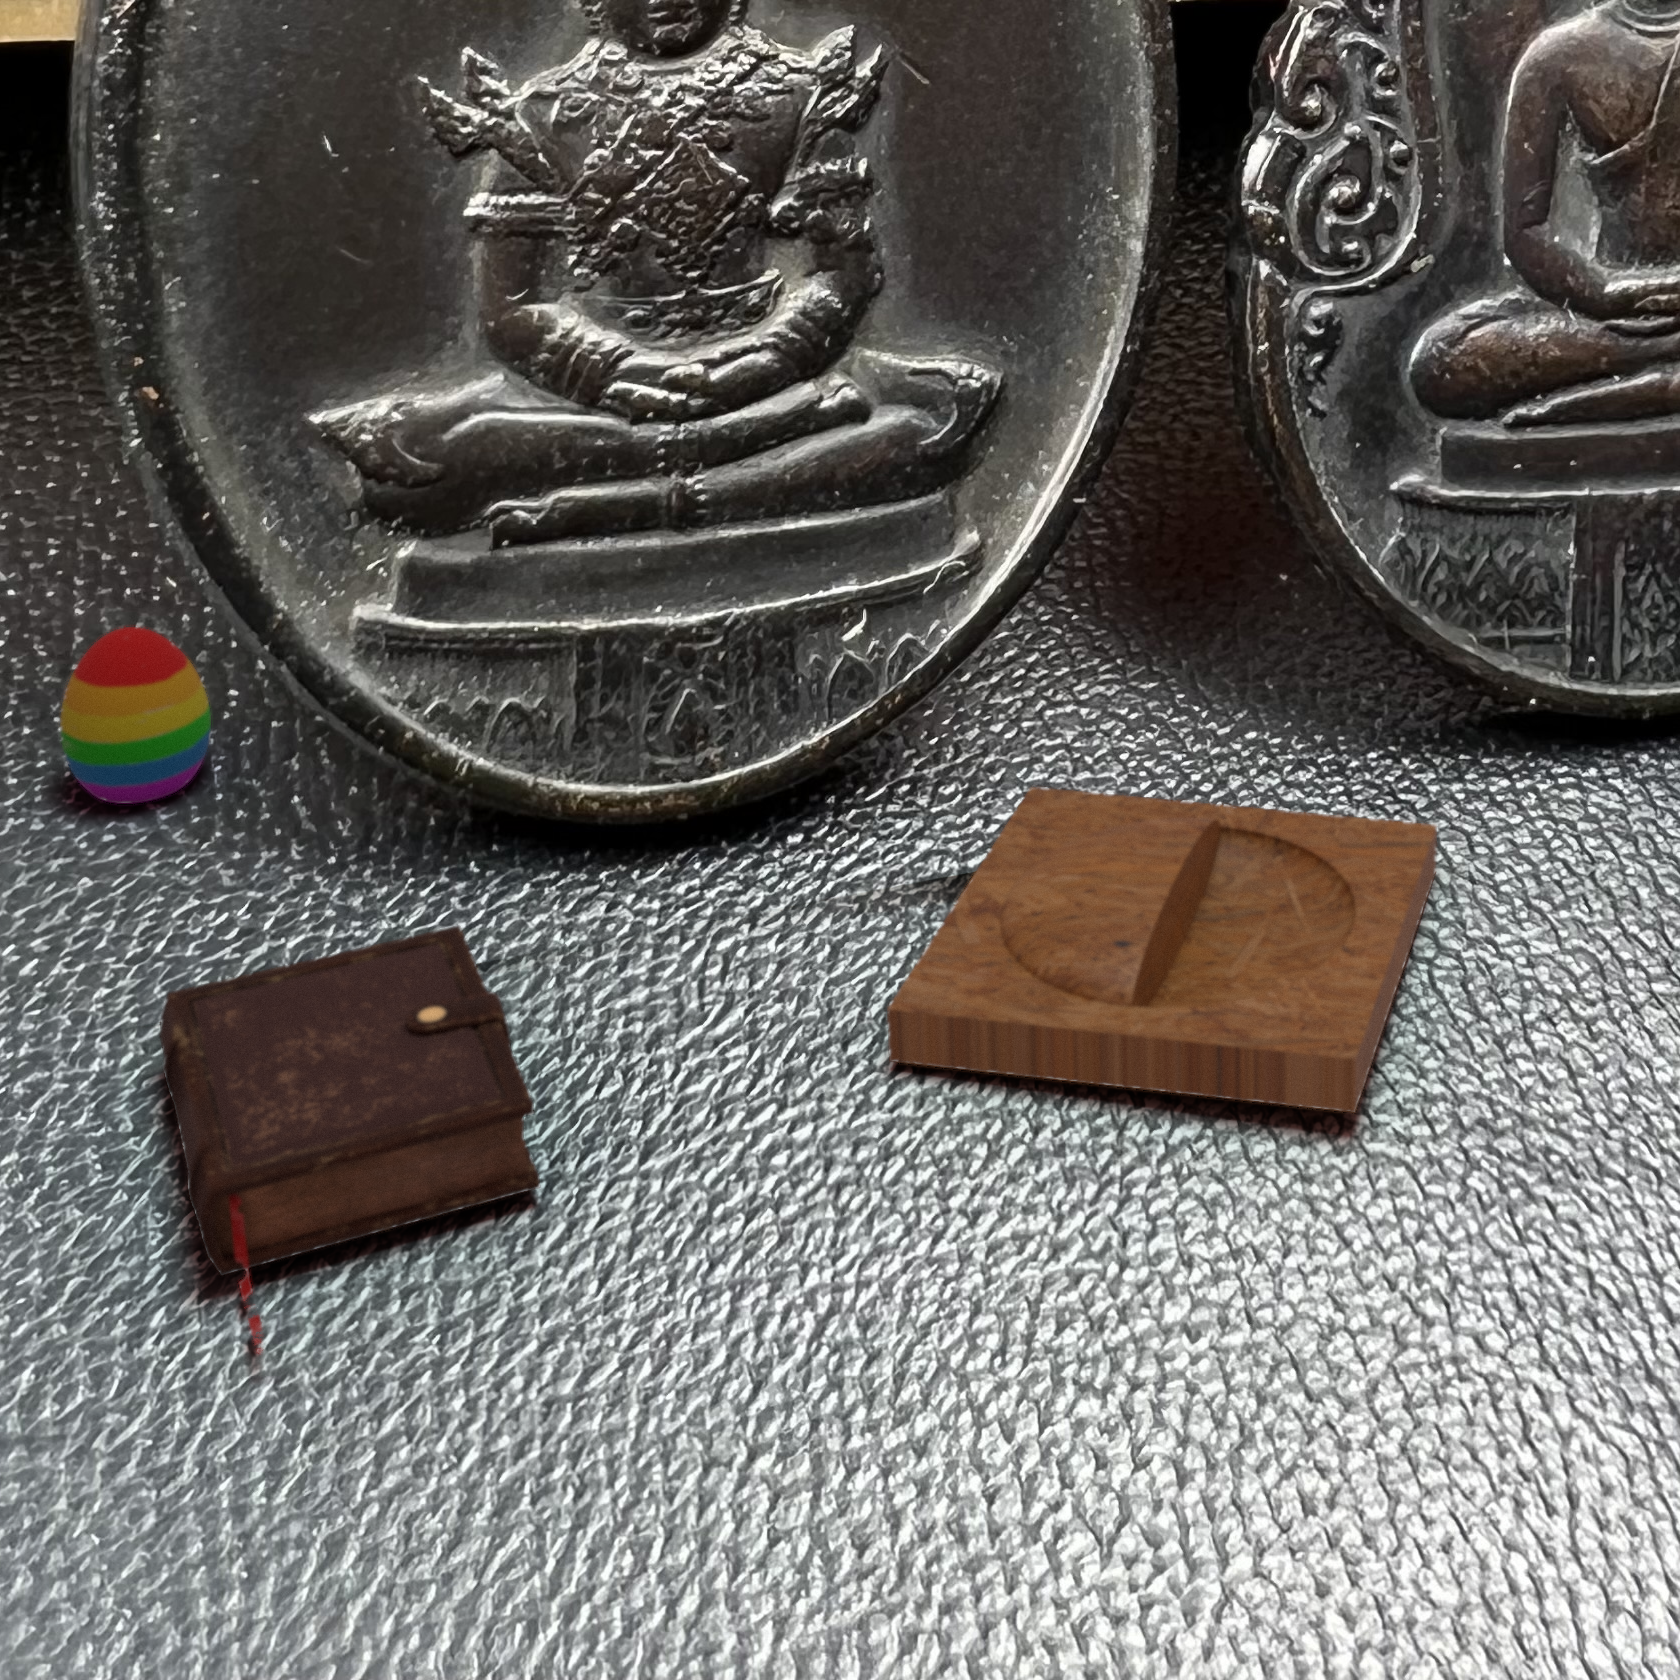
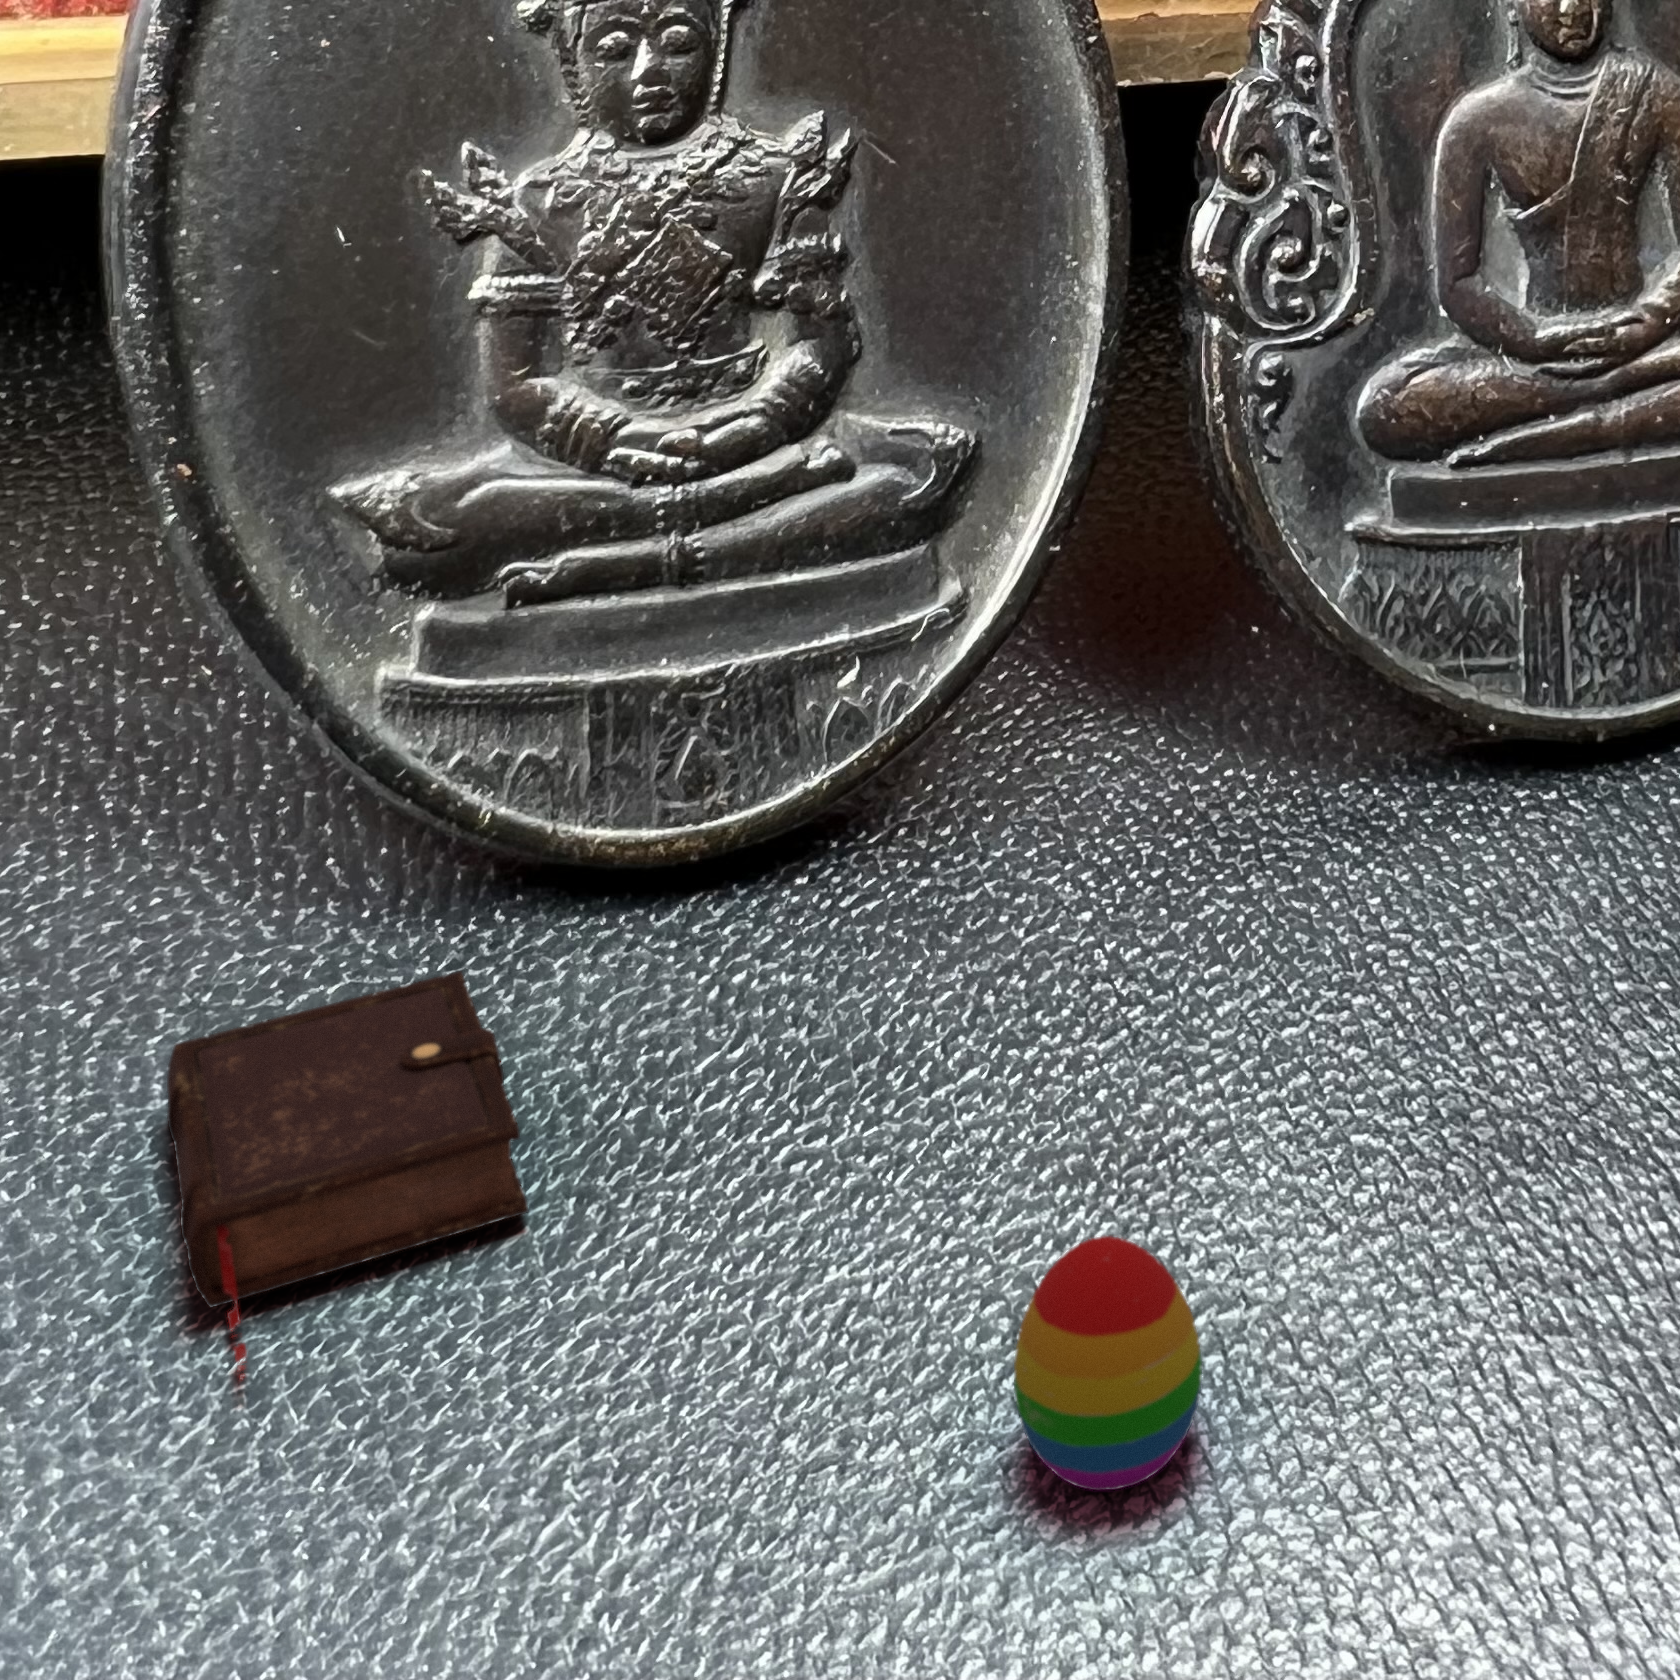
decorative egg: present [60,627,211,804] -> present [1014,1236,1202,1490]
tray: present [887,787,1437,1113] -> none [869,826,1404,1109]

